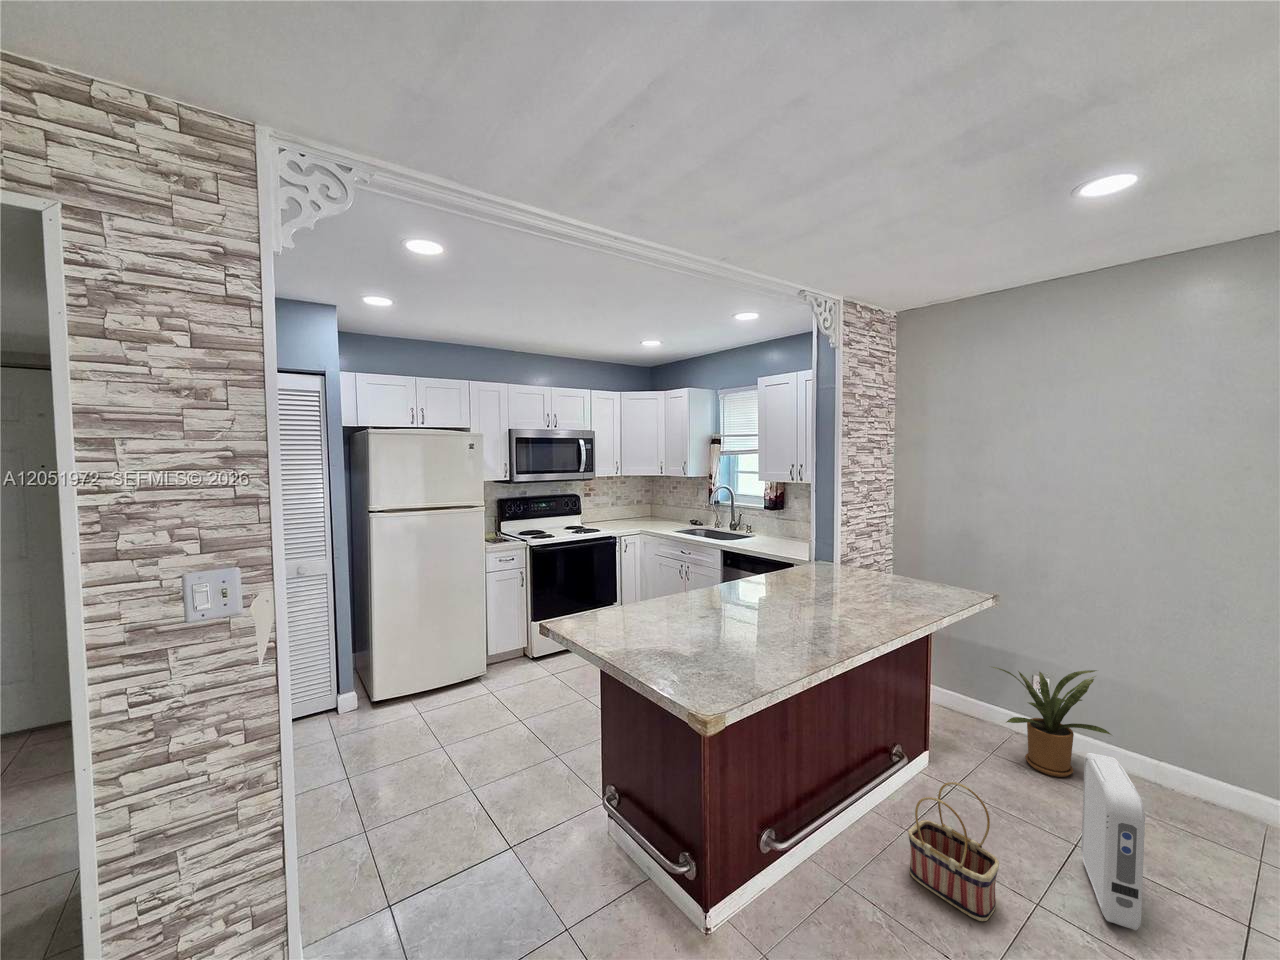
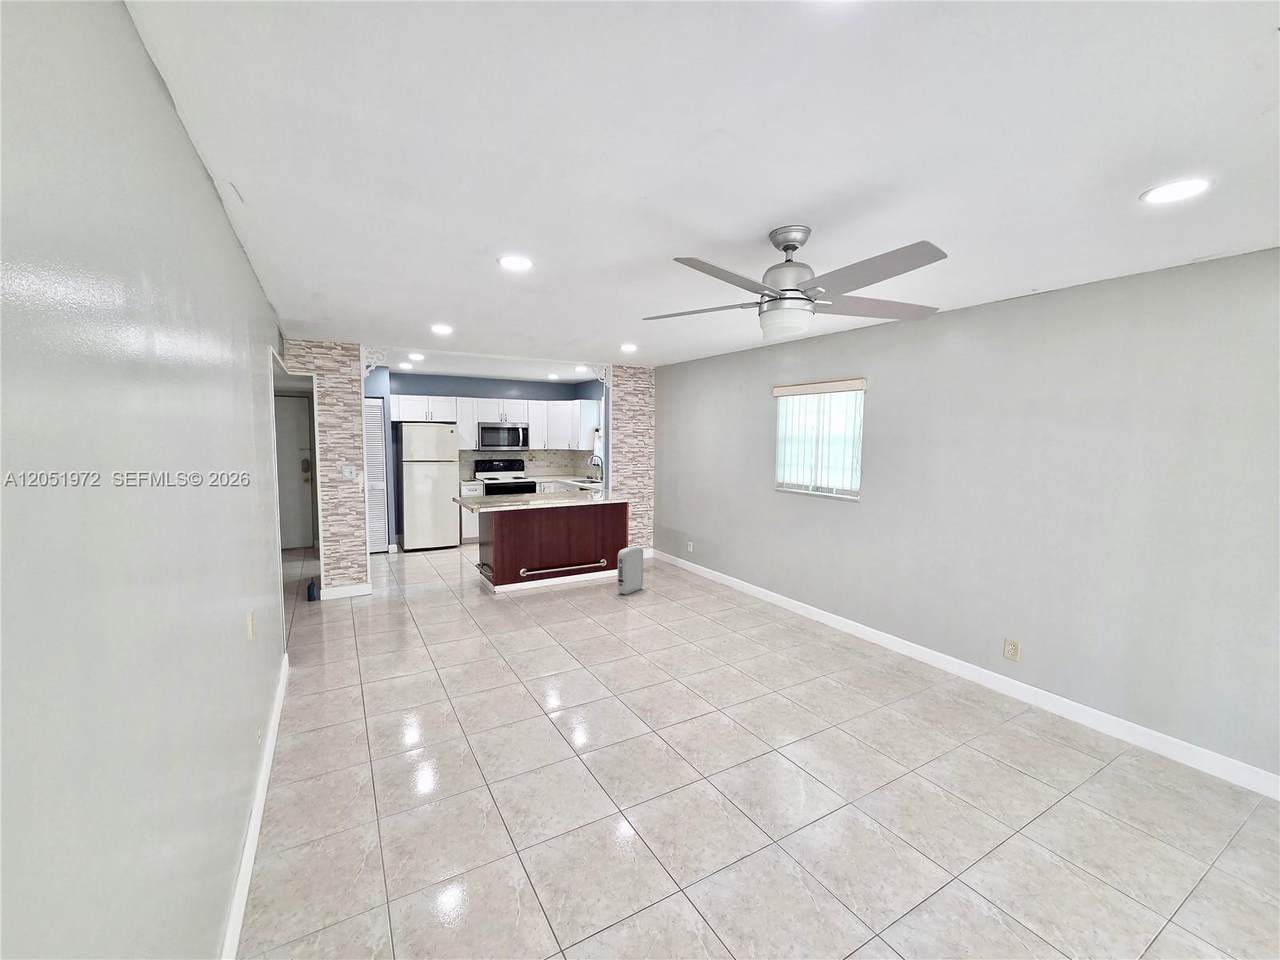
house plant: present [993,667,1111,777] -> none [655,531,695,576]
basket: present [908,782,999,921] -> none [570,554,591,592]

